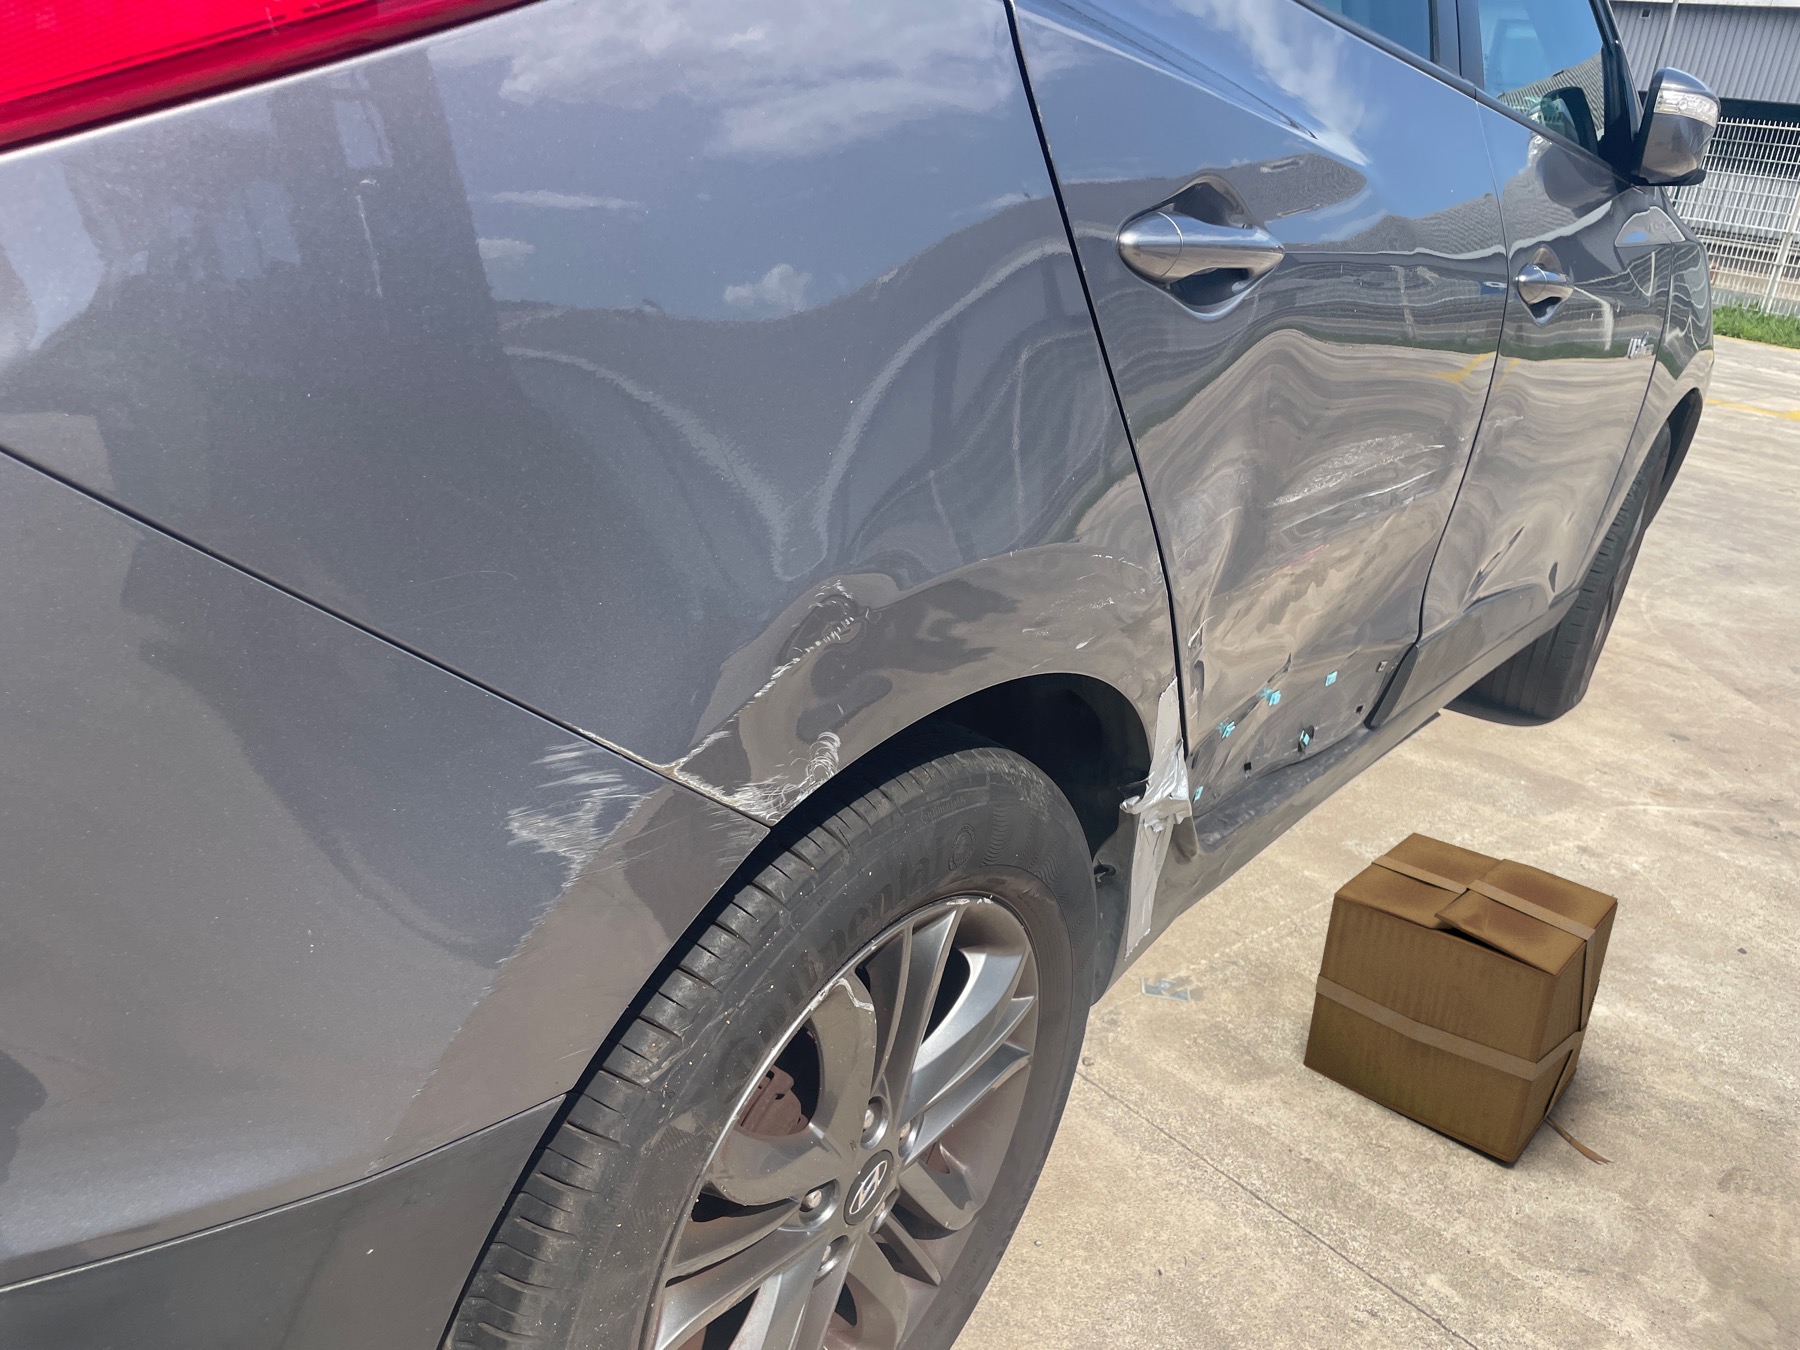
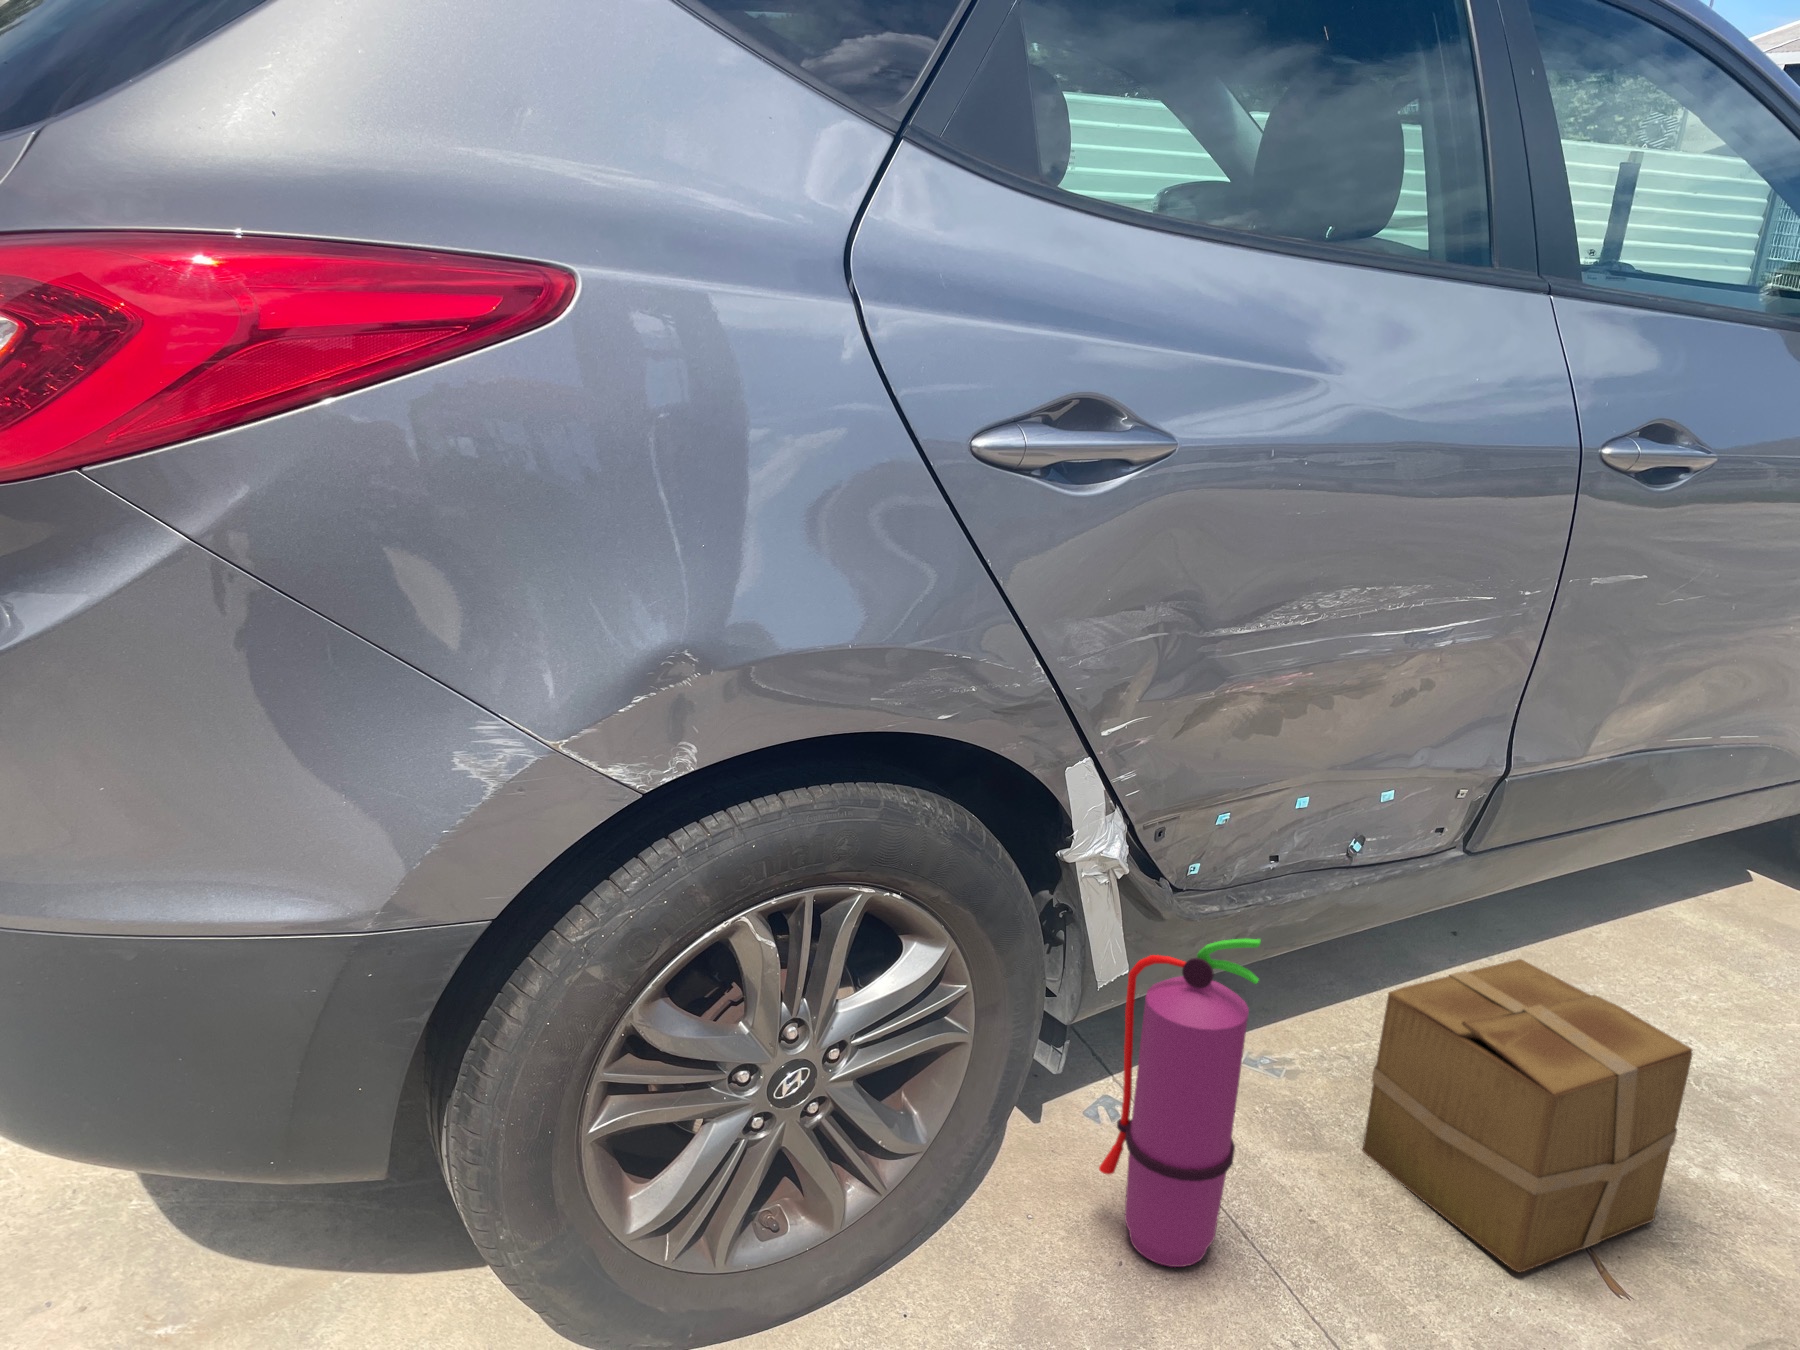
fire extinguisher: none [1108,868,1317,1260] -> present [1099,939,1261,1267]

